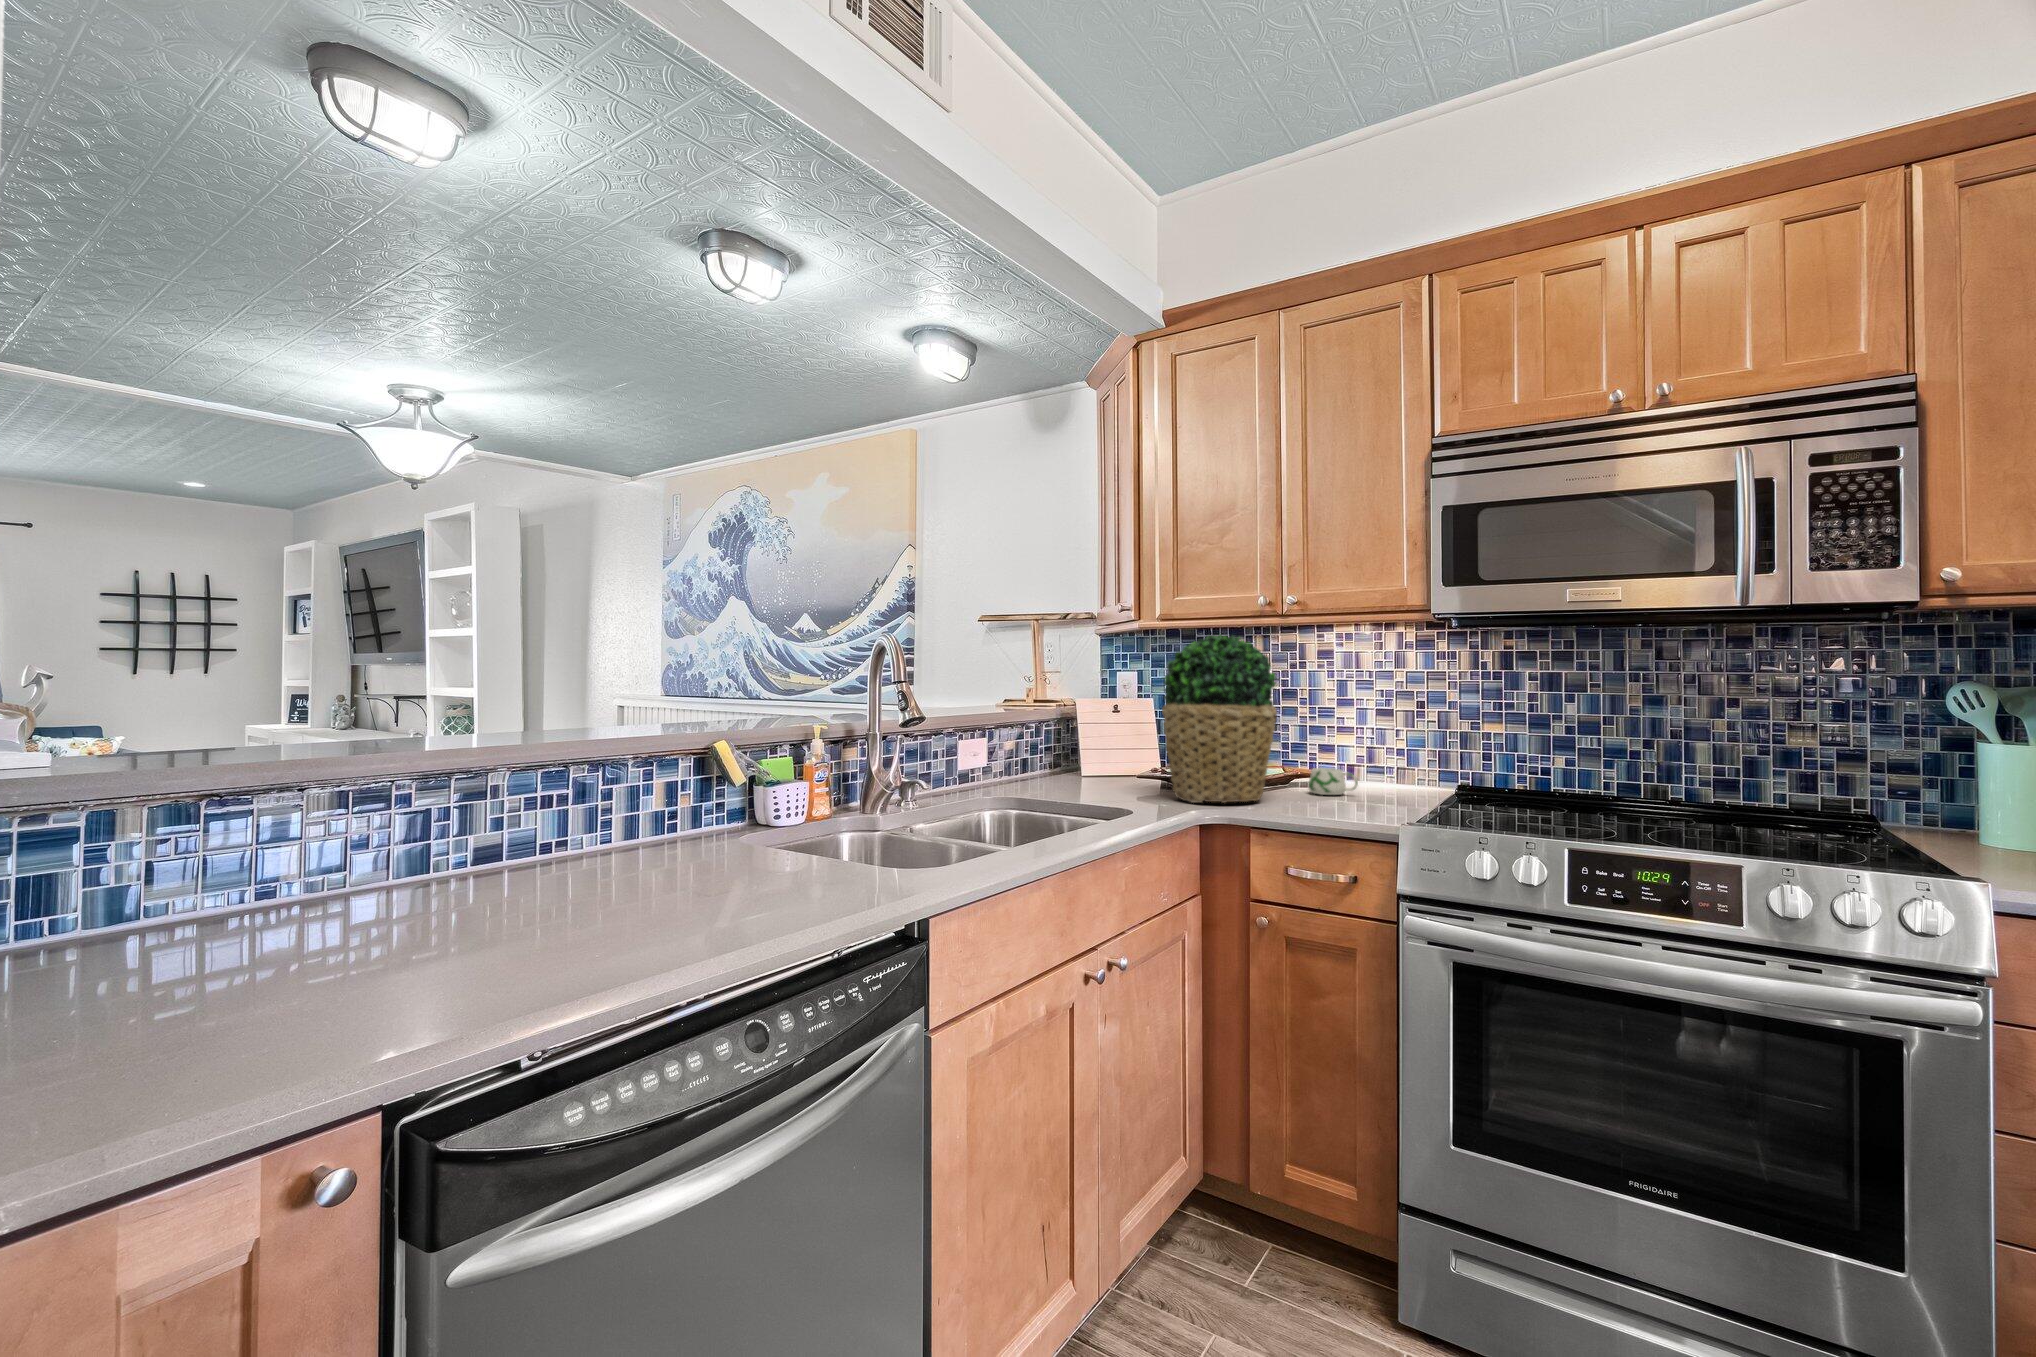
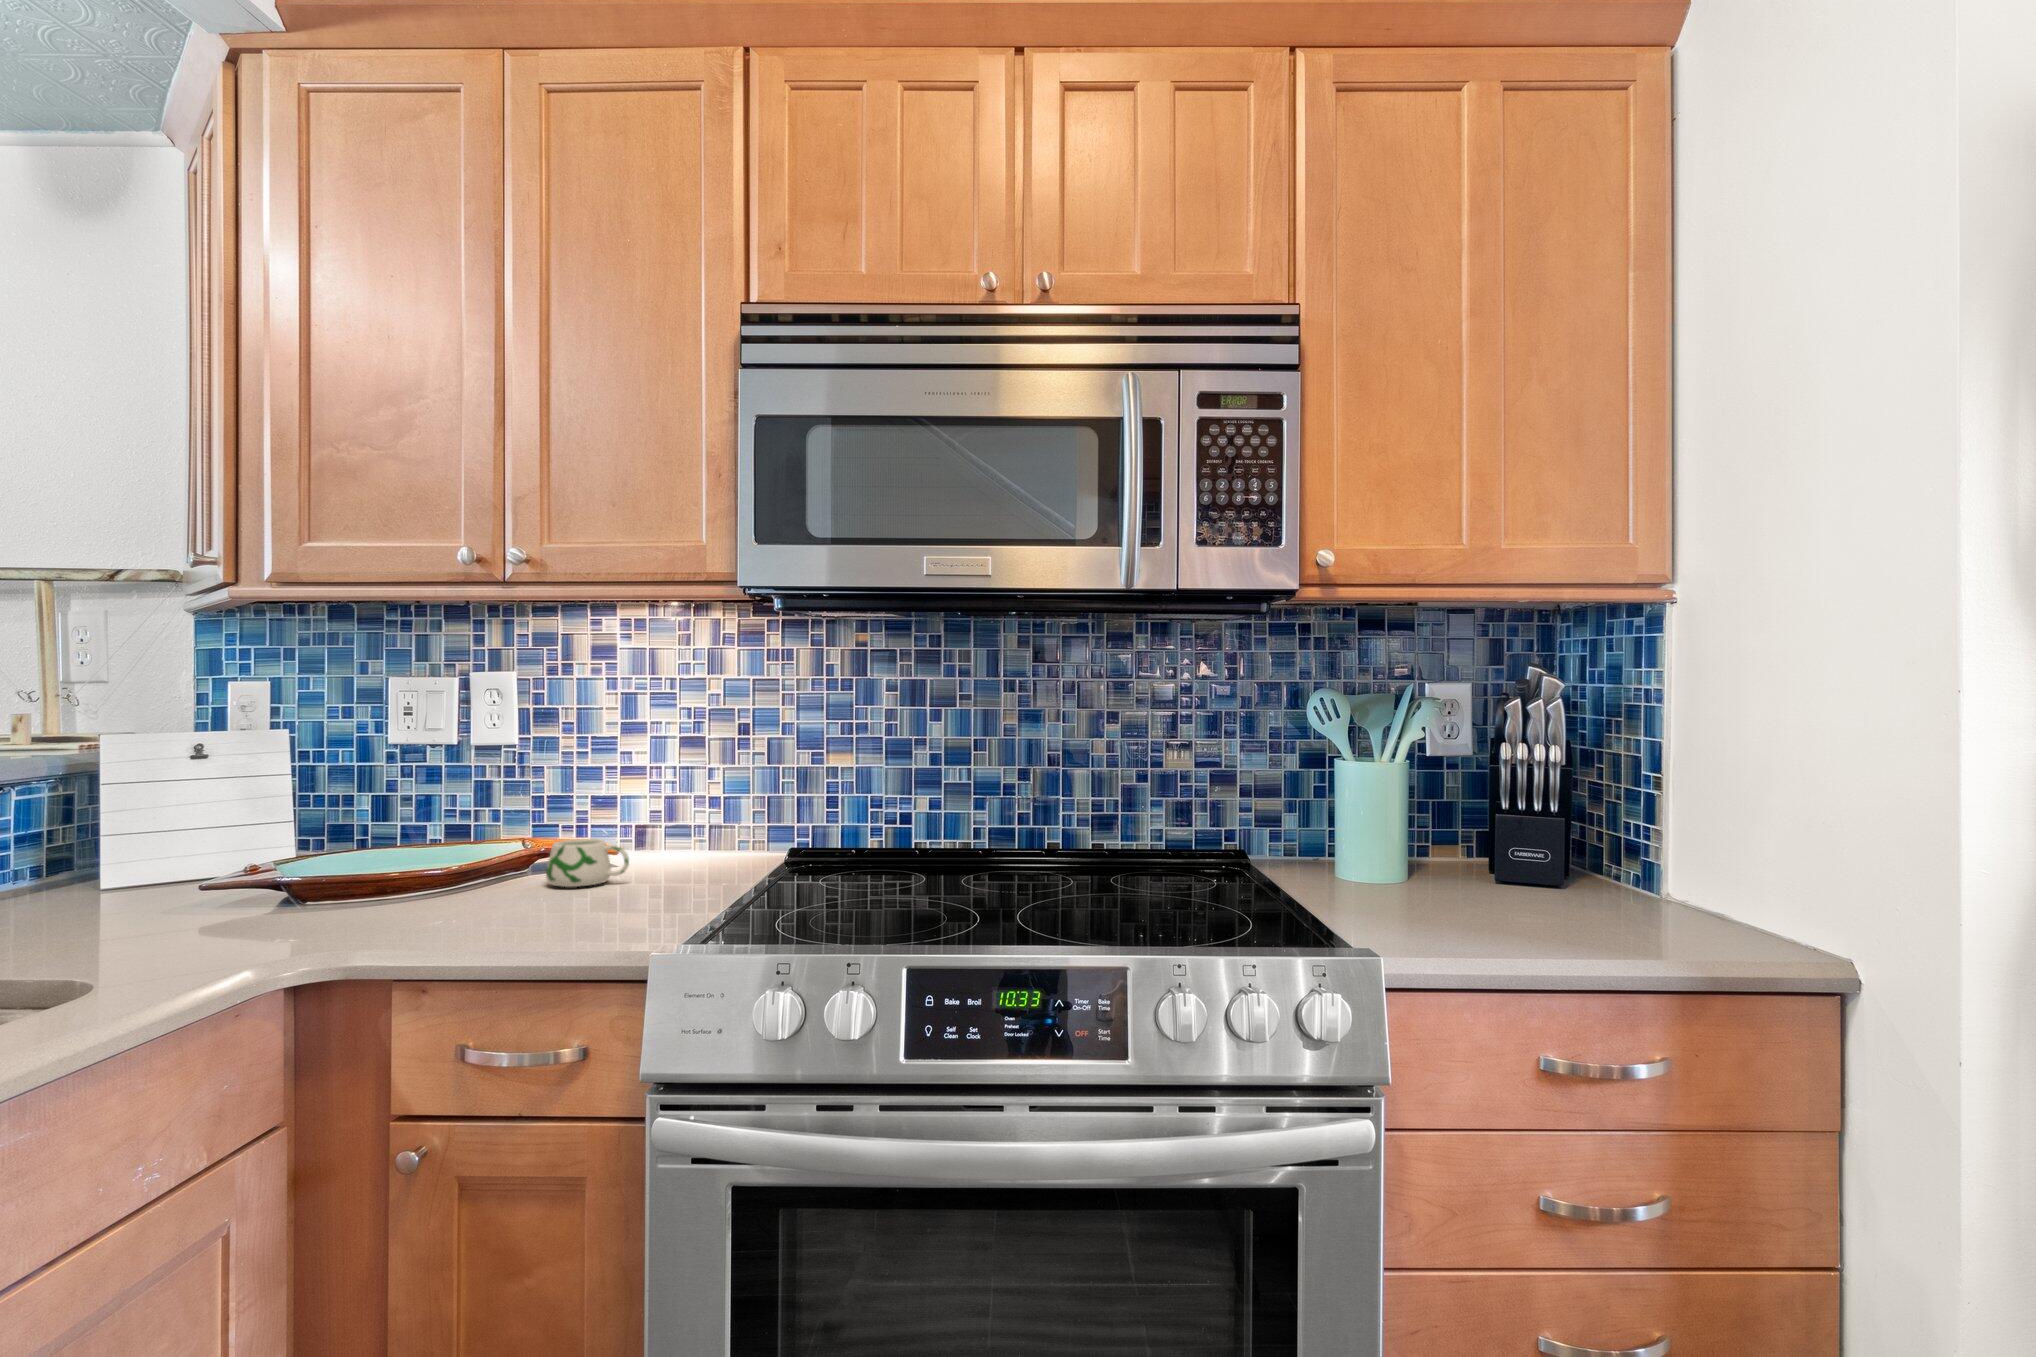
potted plant: present [1162,635,1277,803] -> none [207,604,467,939]

